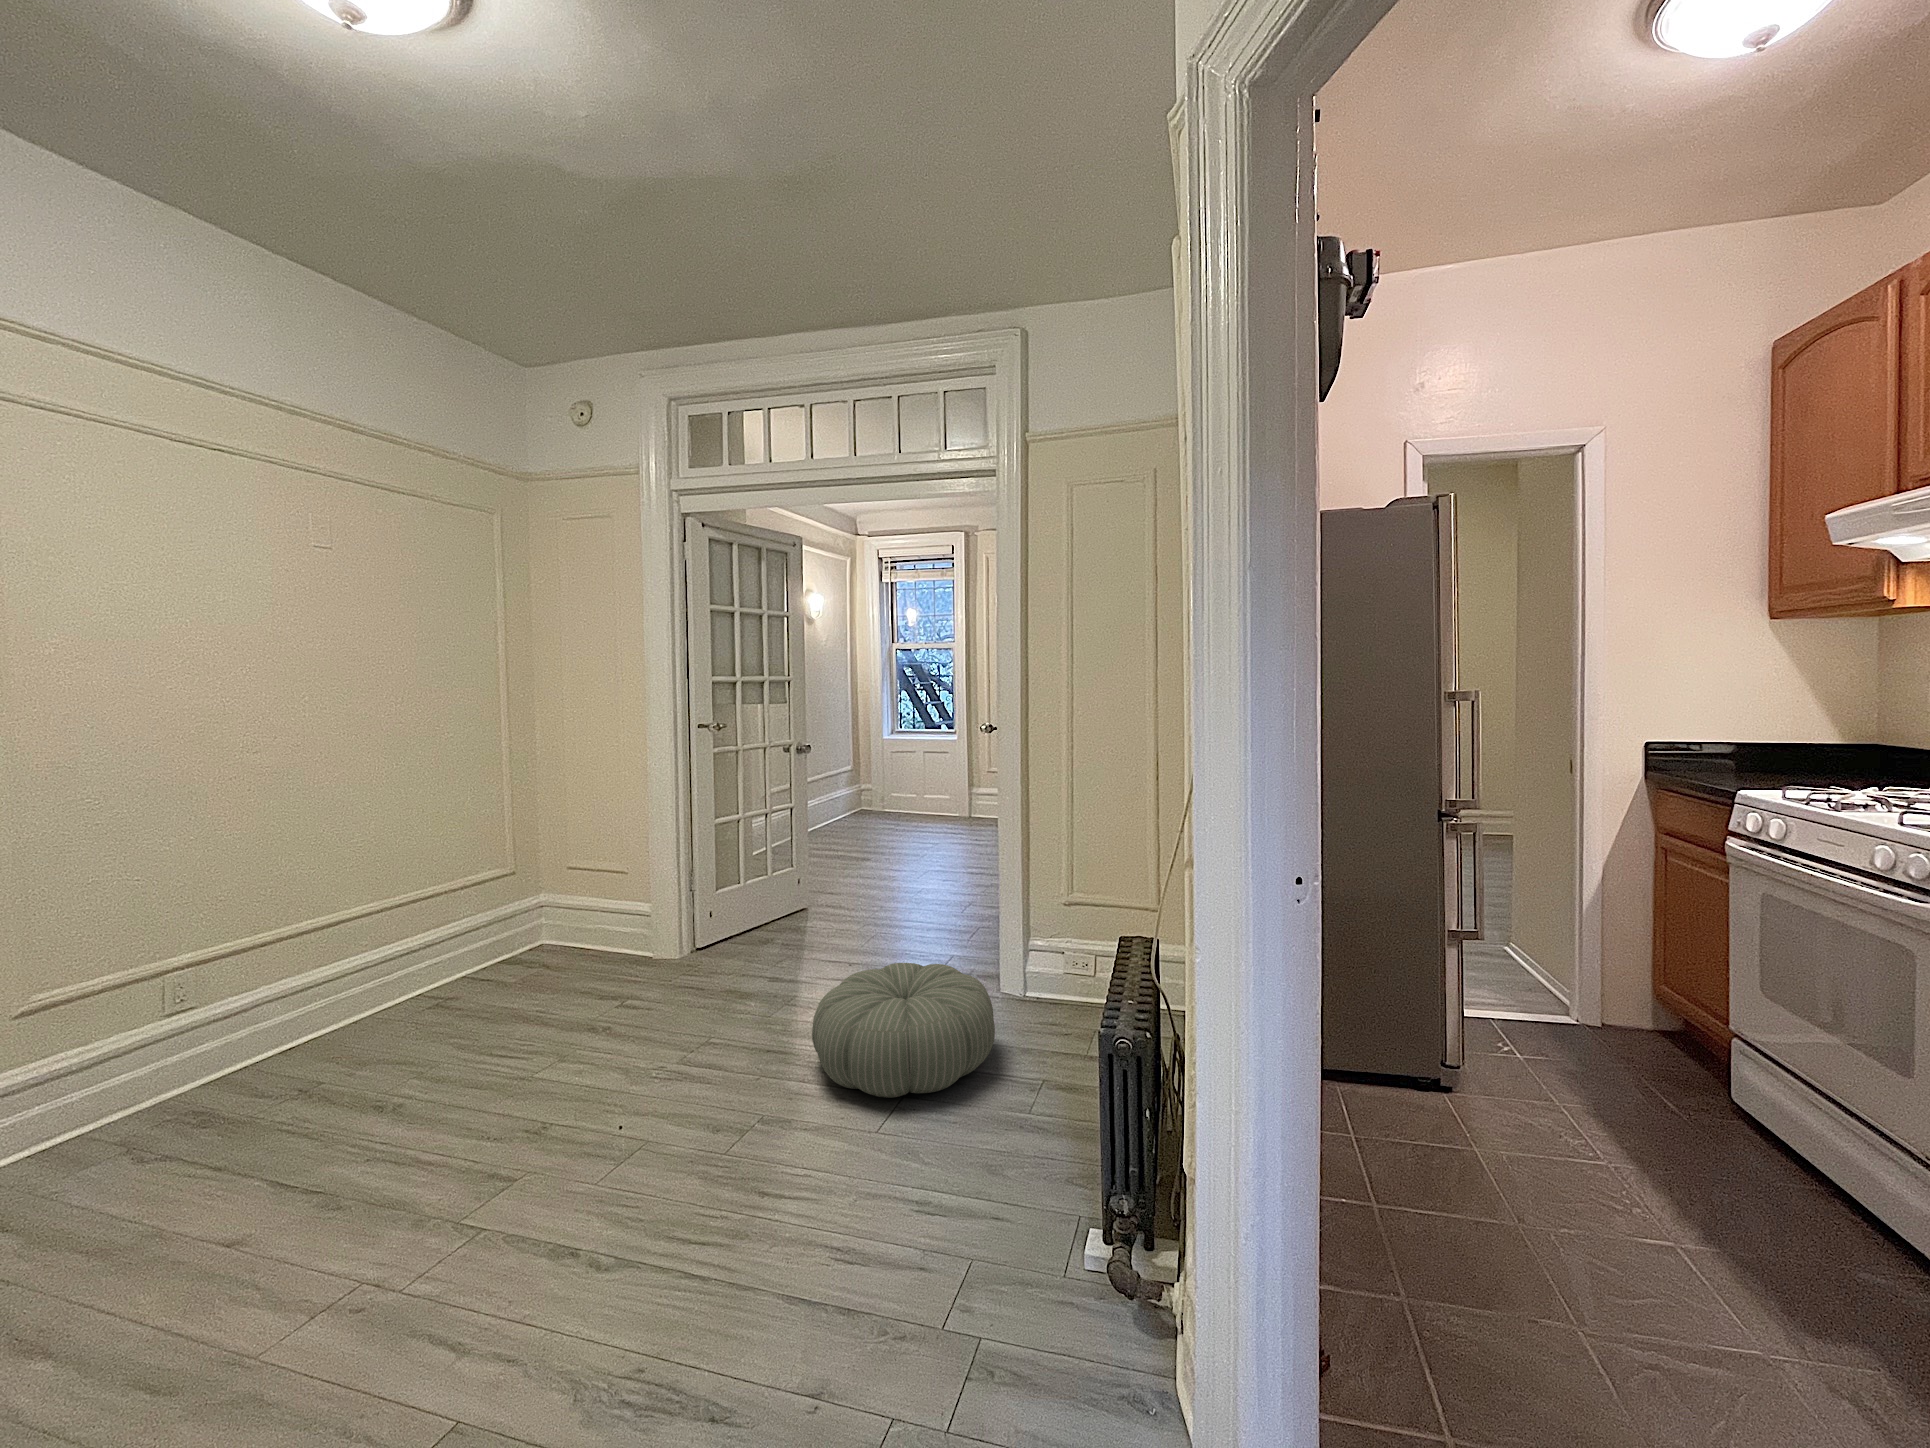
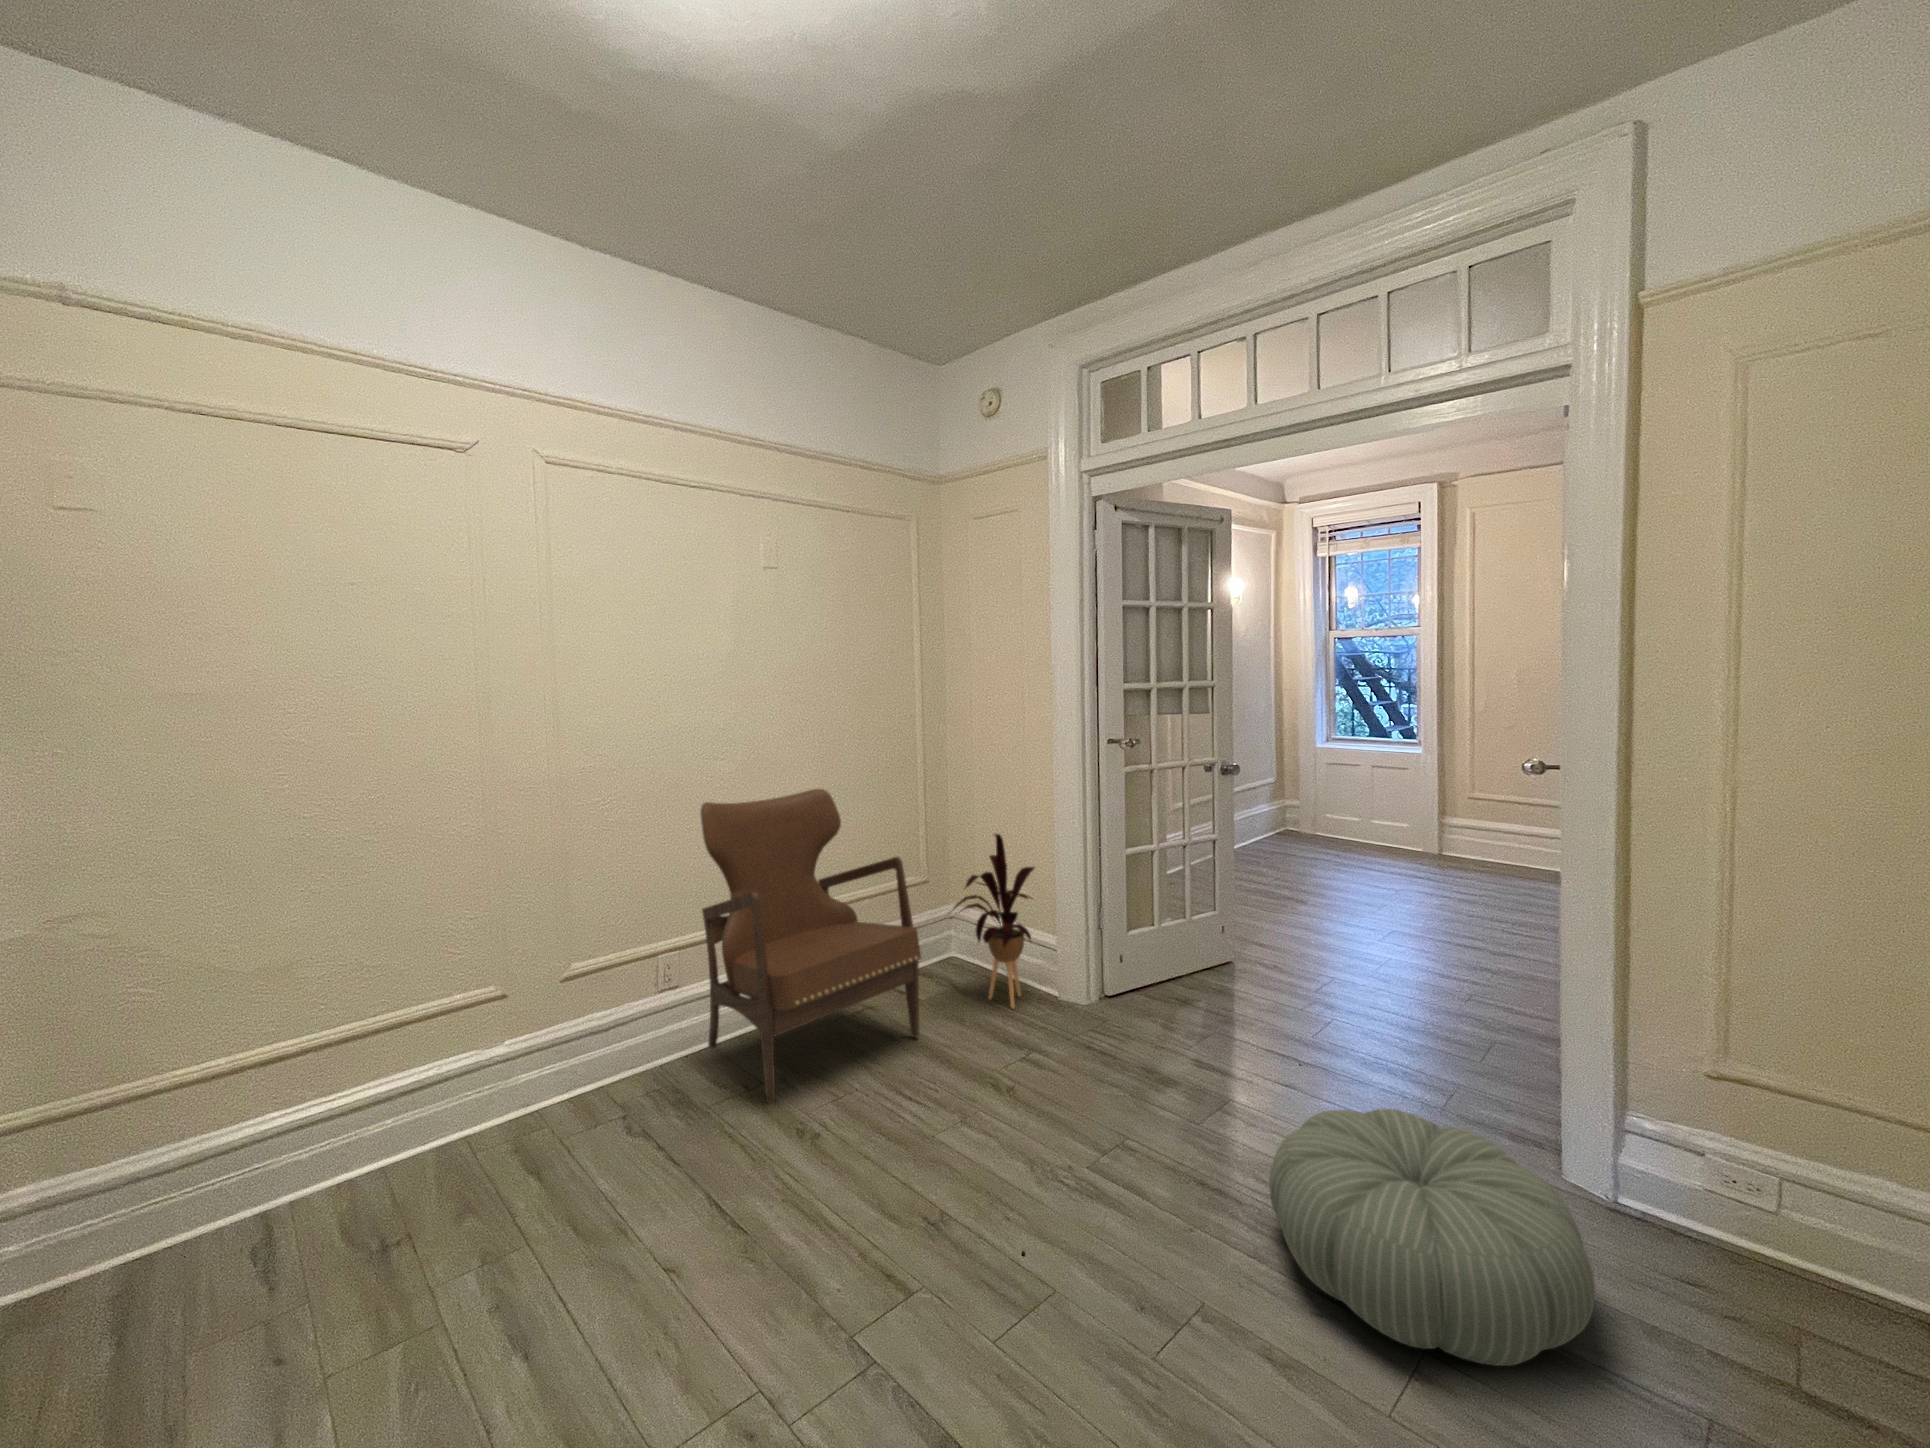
armchair: none [204,783,504,1110] -> present [700,789,921,1104]
house plant: none [532,814,629,976] -> present [954,833,1035,1009]

